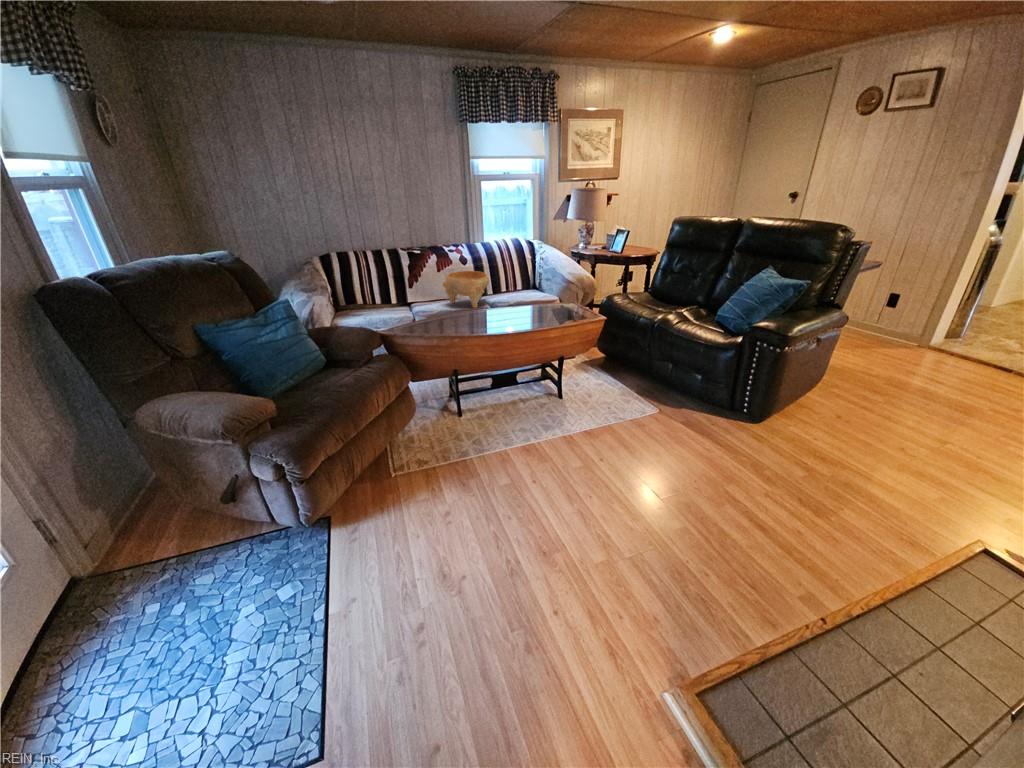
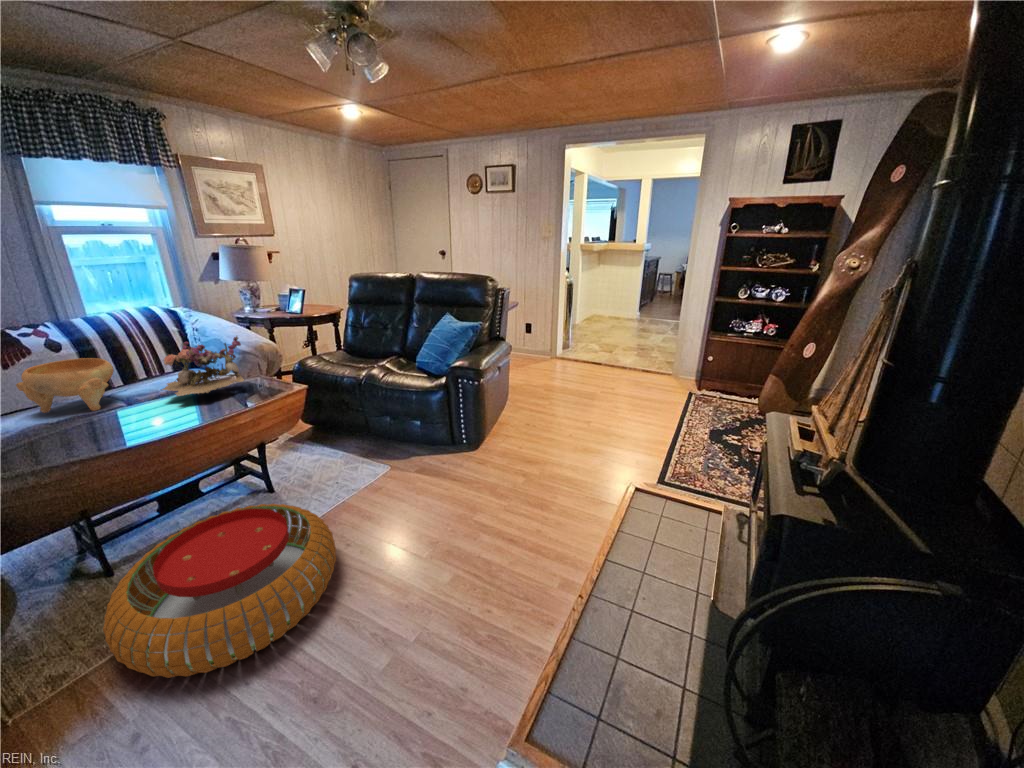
flower arrangement: none [511,266,568,310] -> present [162,336,244,396]
pouf: none [454,398,594,498] -> present [103,504,336,678]

